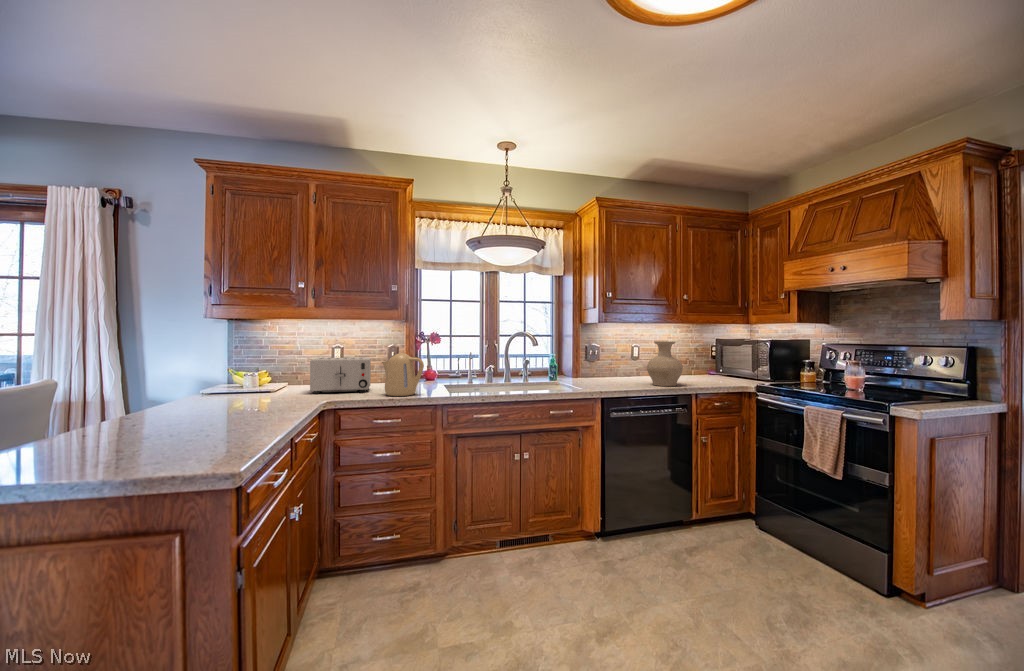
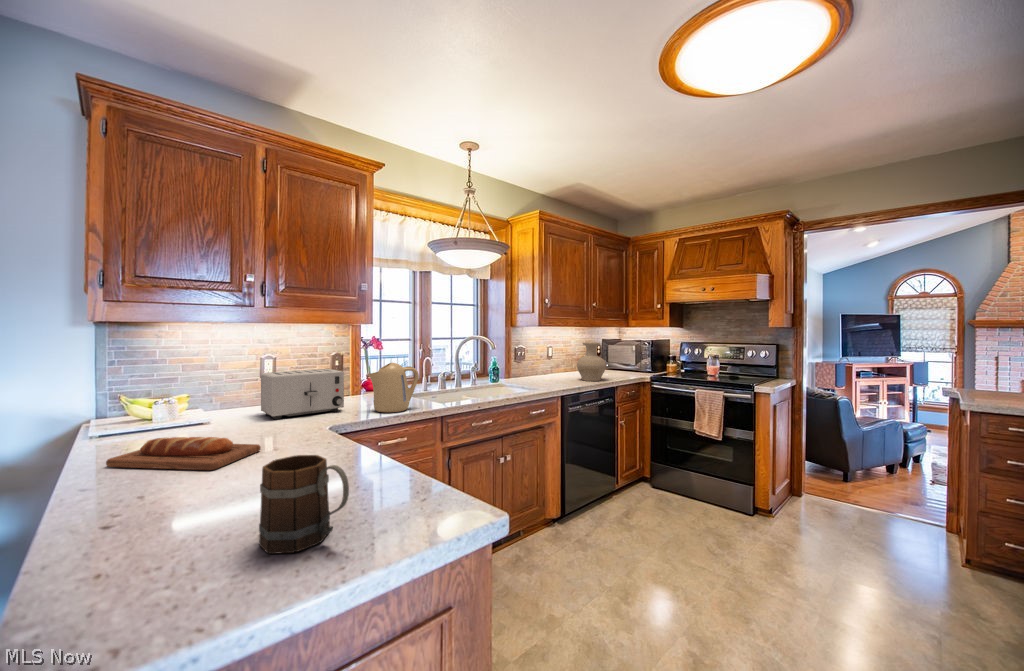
bread loaf: none [170,394,251,417] -> present [106,437,261,470]
mug: none [100,400,157,460] -> present [259,455,349,554]

